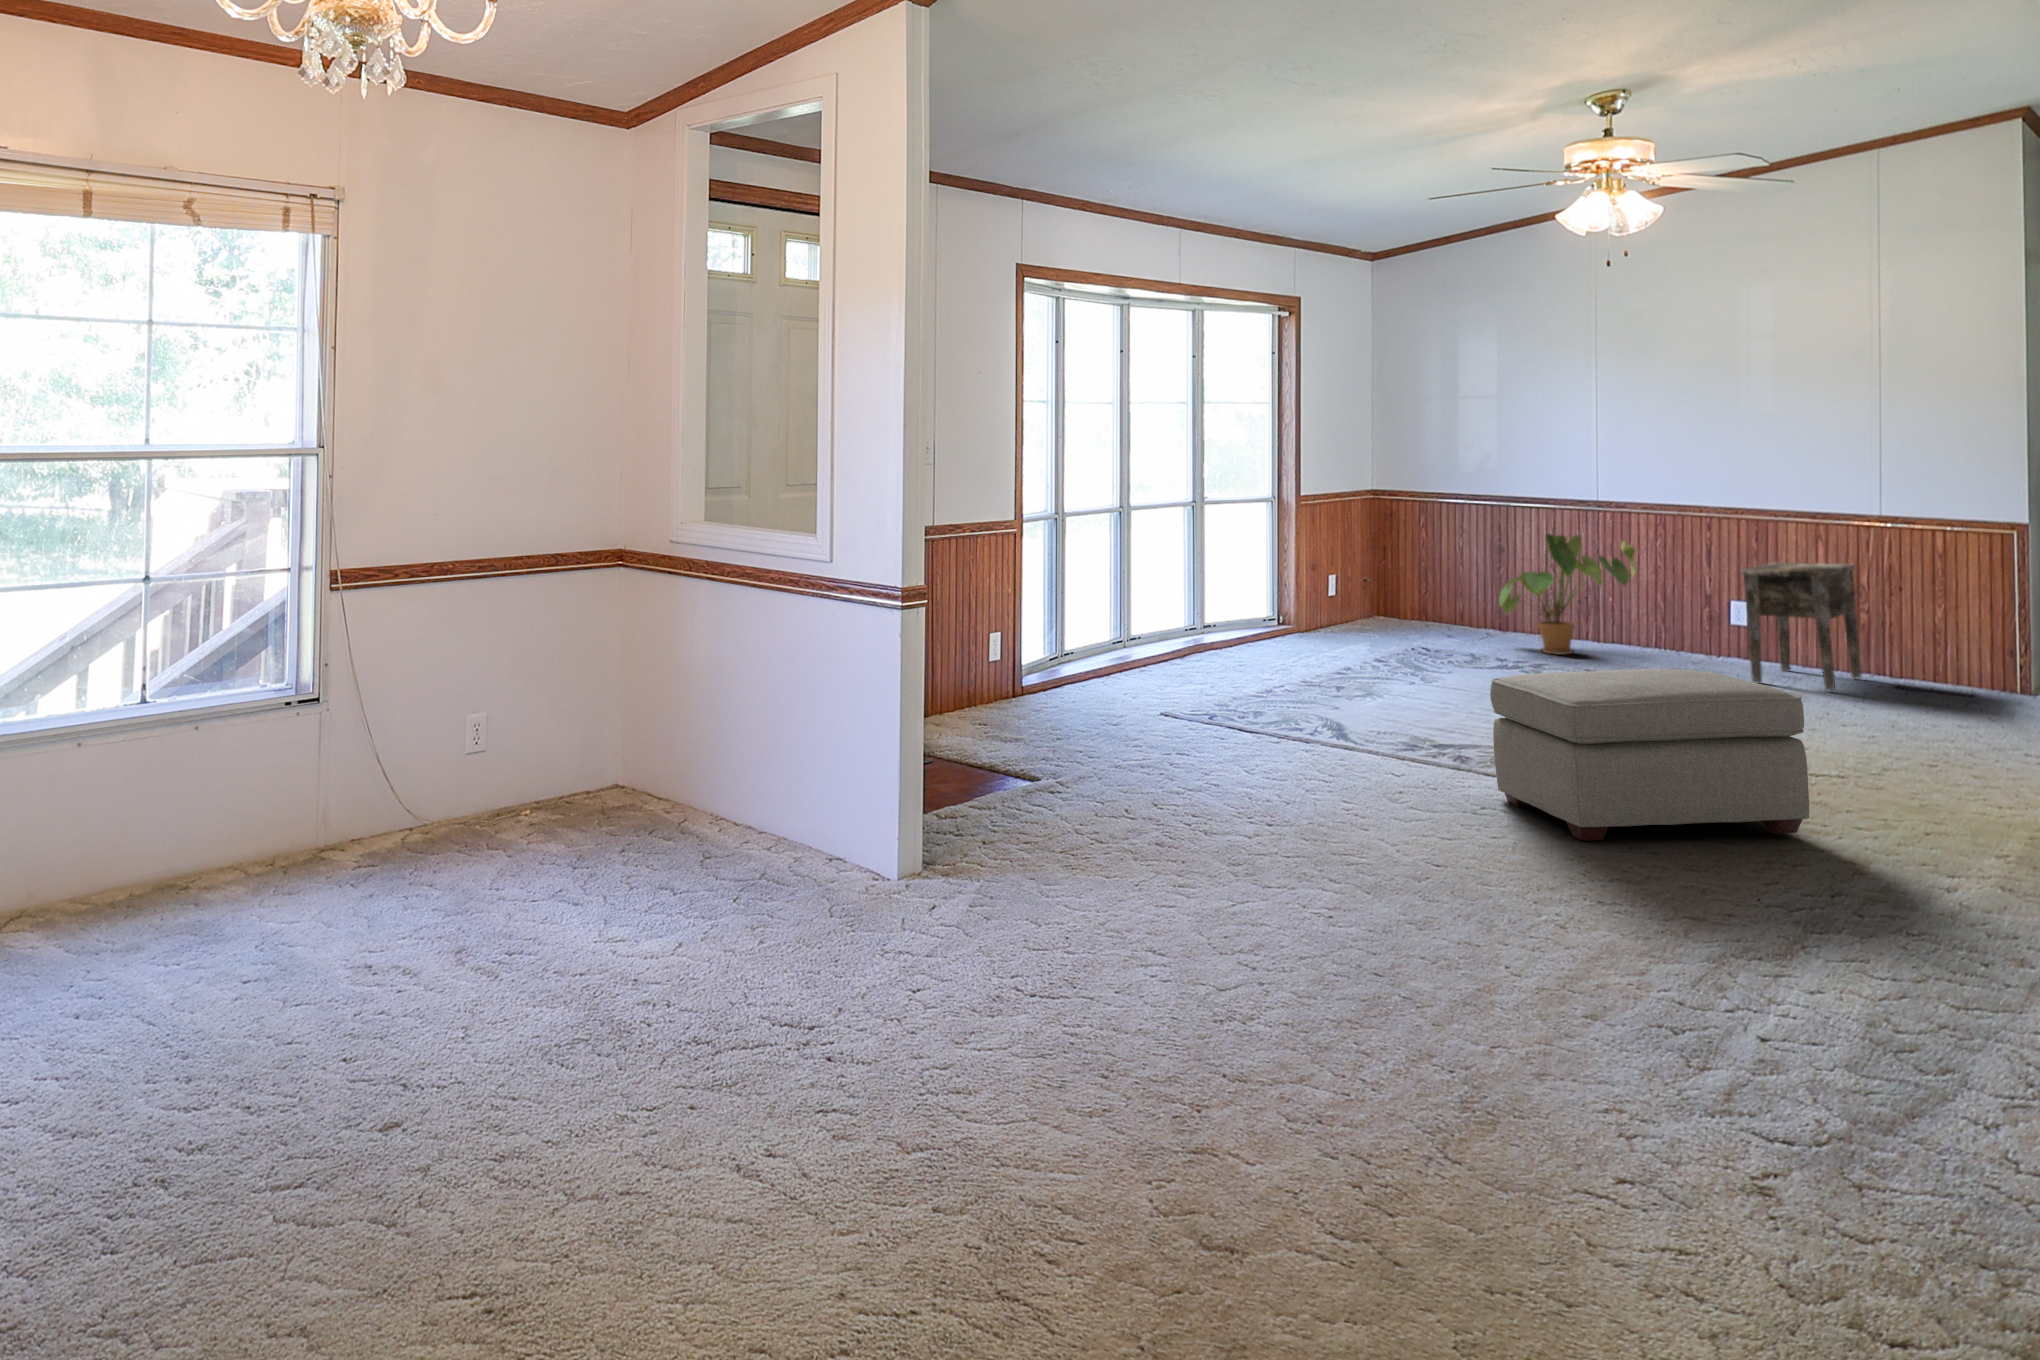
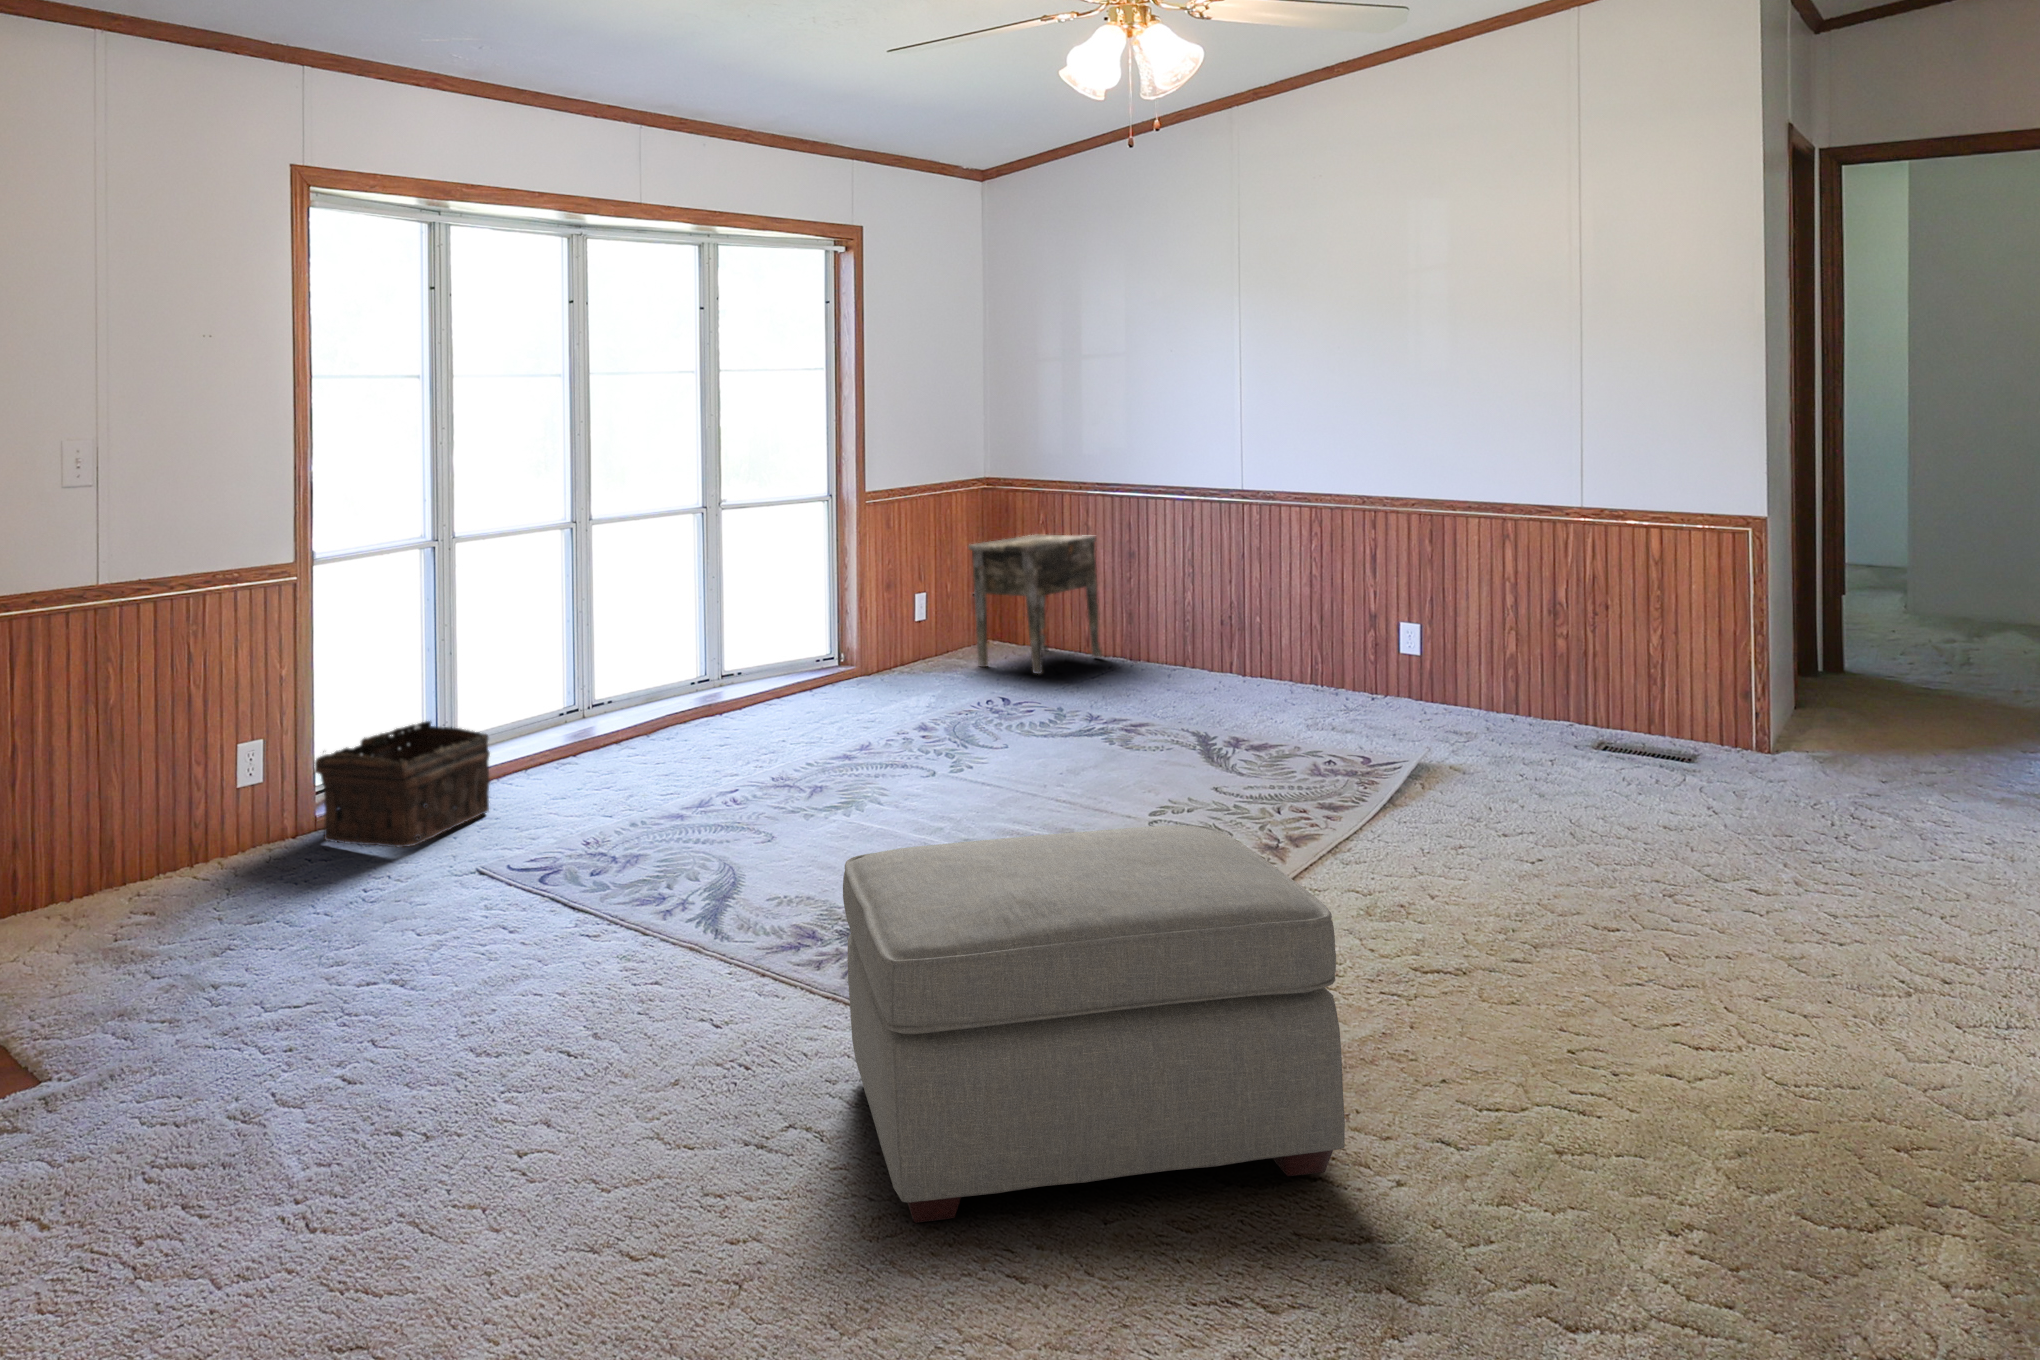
house plant: present [1499,534,1636,655] -> none [1109,535,1286,699]
side table: present [1741,563,1861,690] -> present [969,535,1101,674]
basket: none [1015,631,1125,705] -> present [315,721,490,848]

